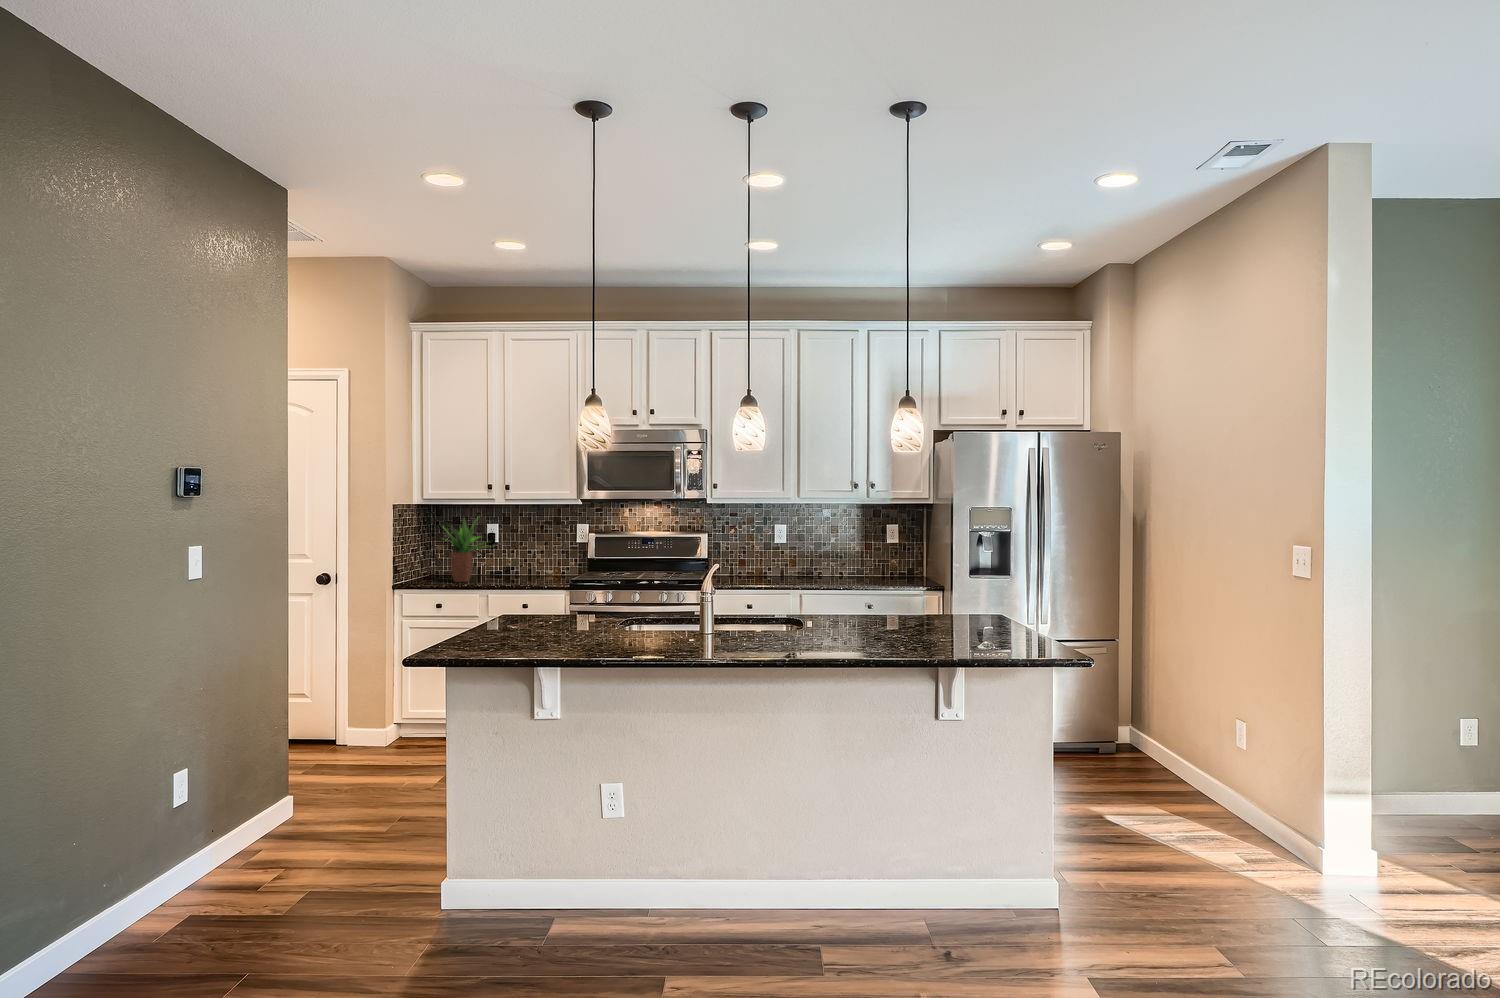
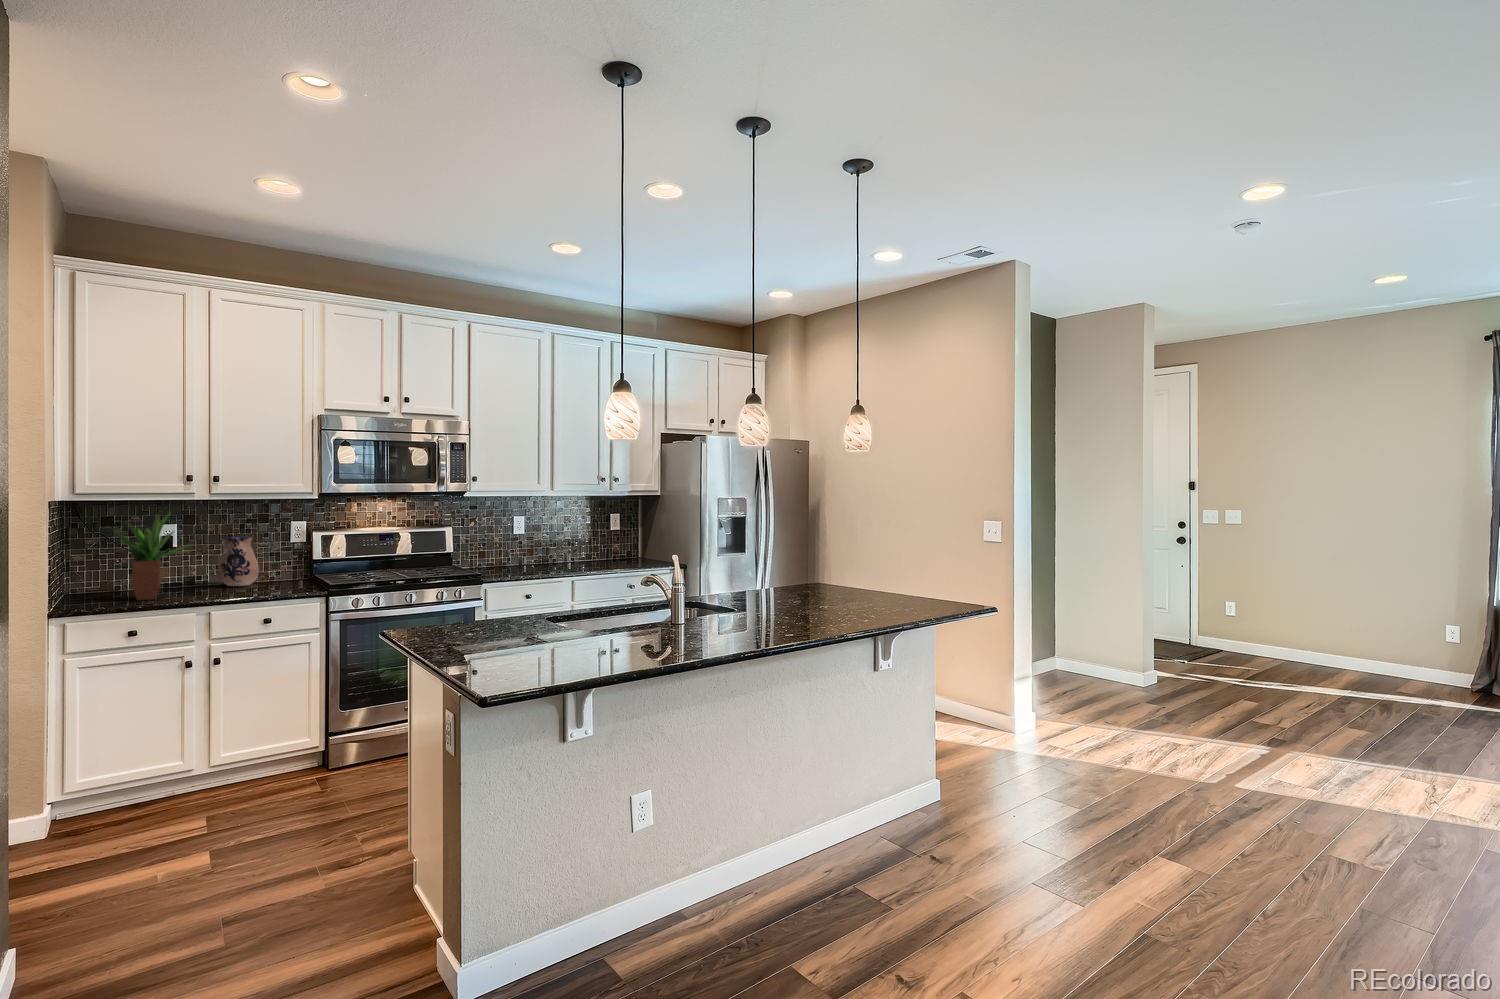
ceramic pitcher: none [520,536,549,577] -> present [218,537,259,586]

